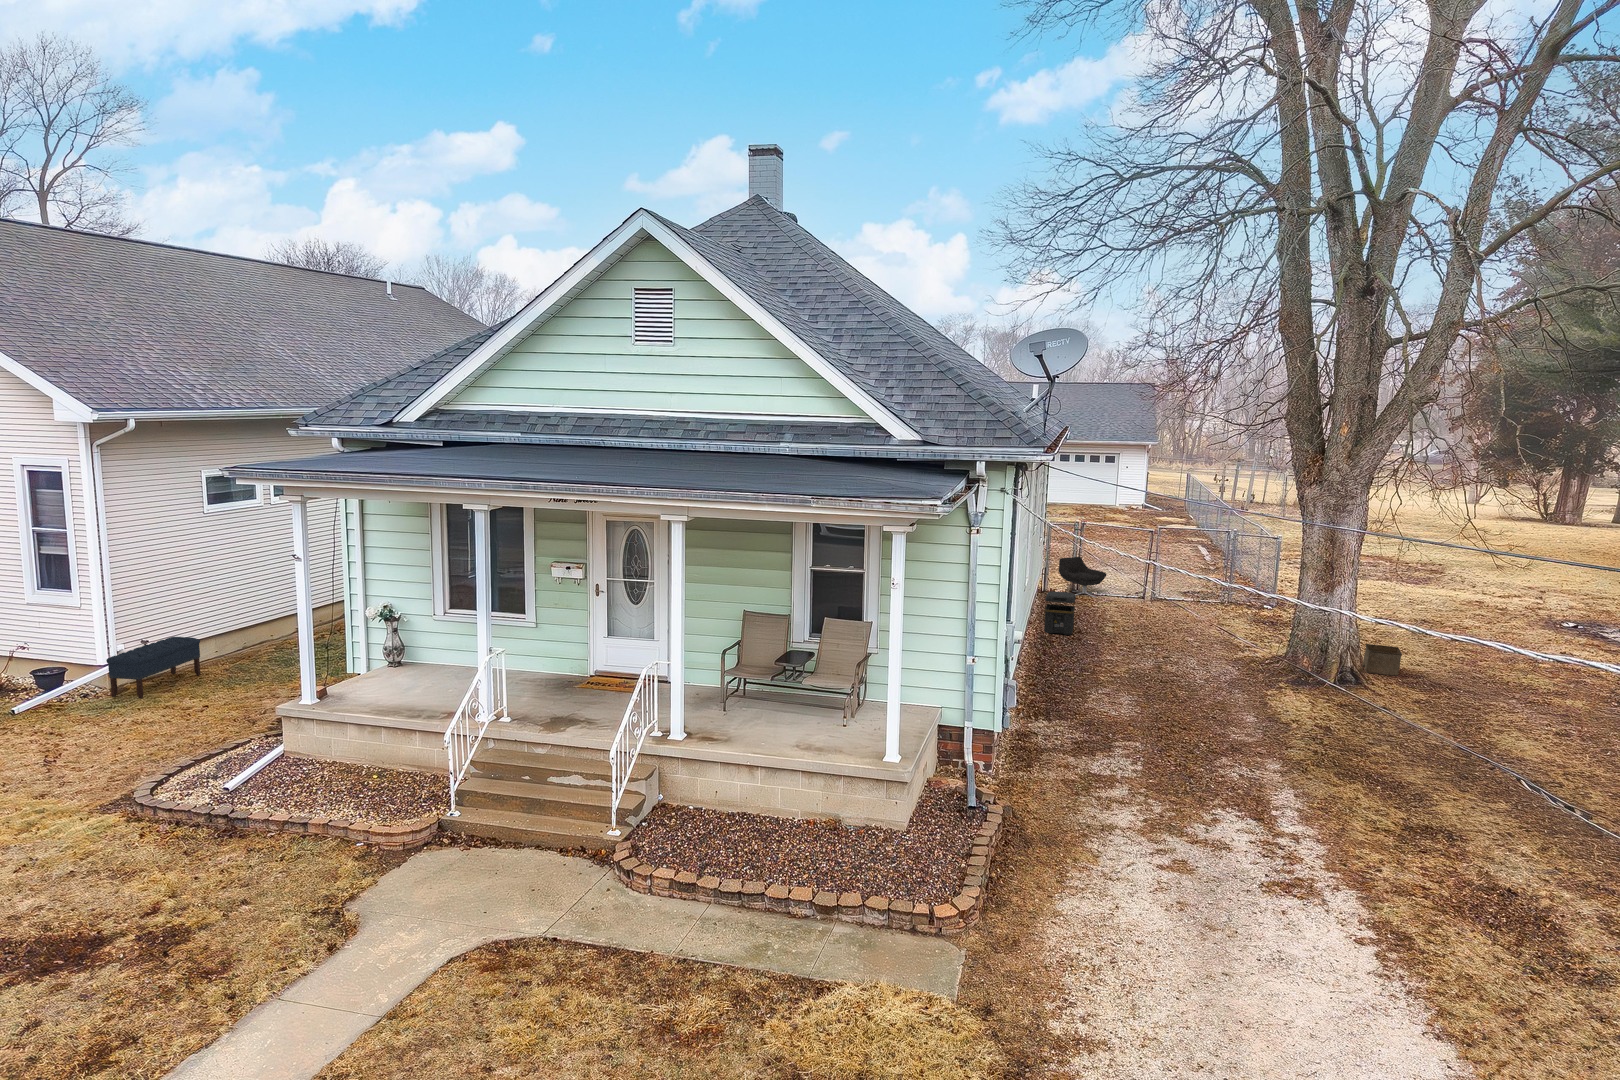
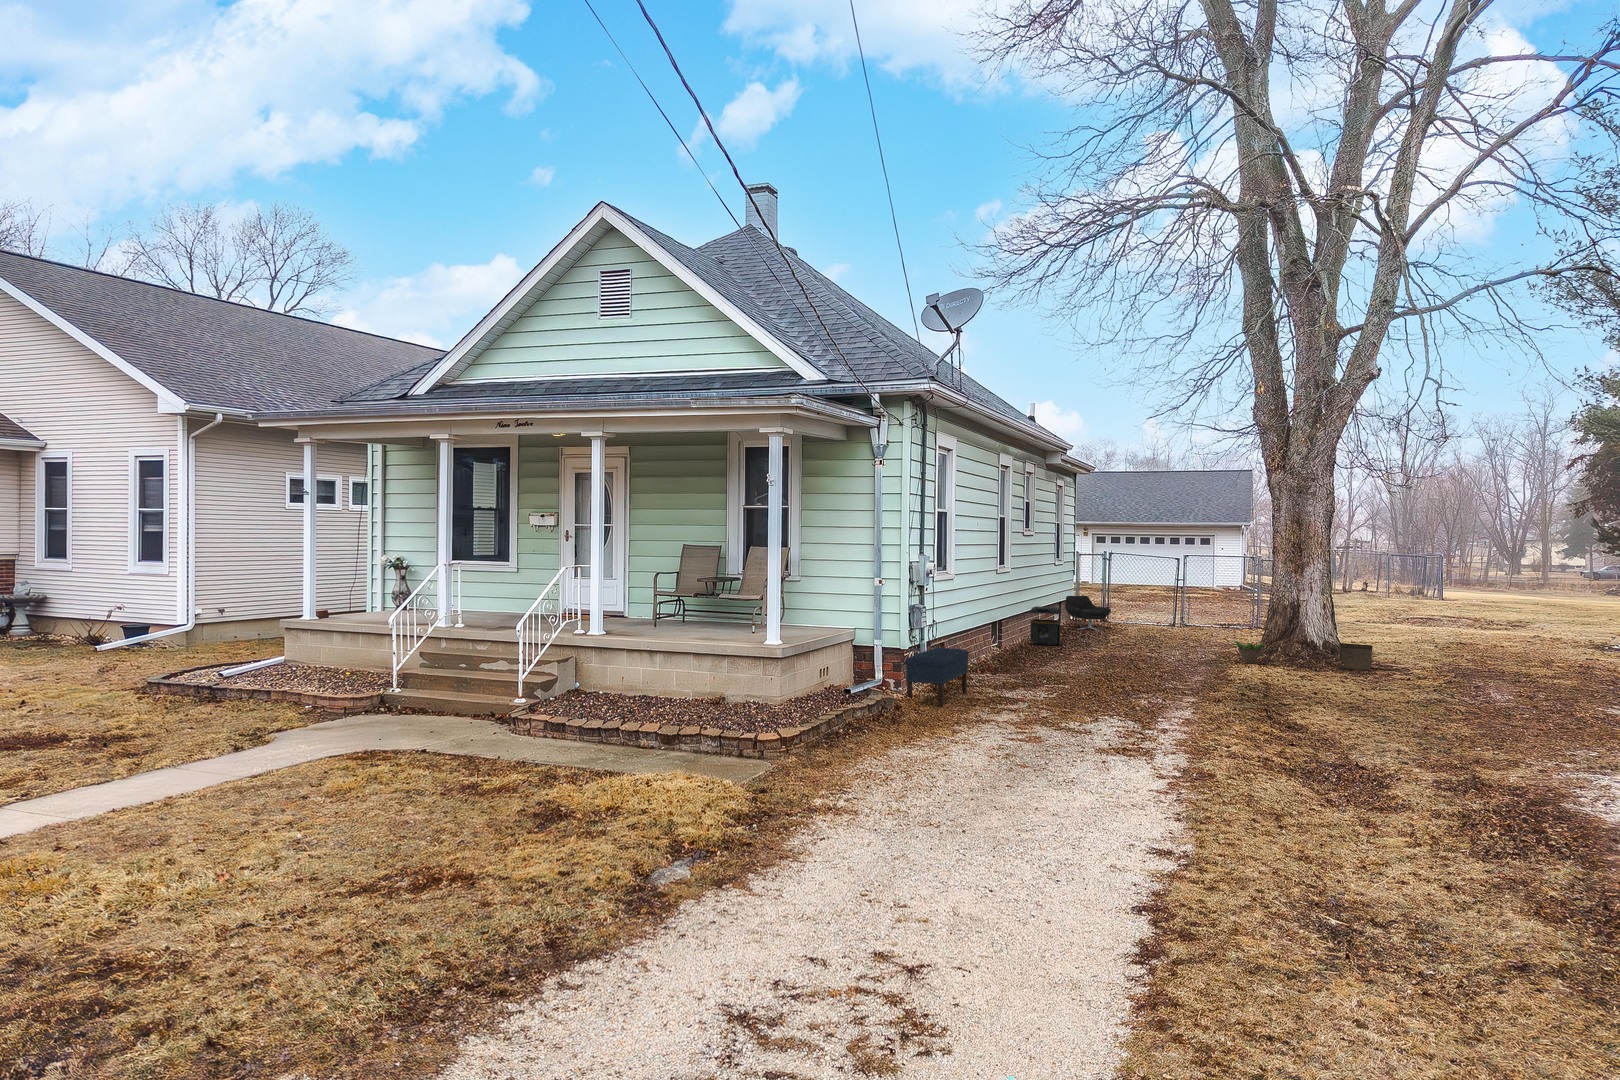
bench: present [106,637,200,699] -> present [906,648,969,707]
decorative plant: none [1259,640,1296,665] -> present [1233,640,1264,663]

